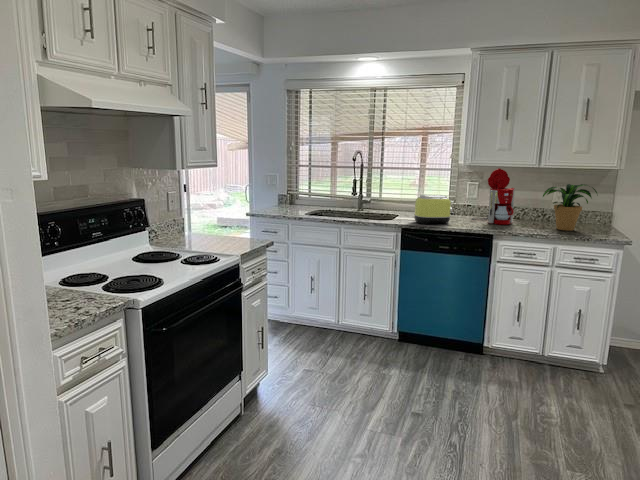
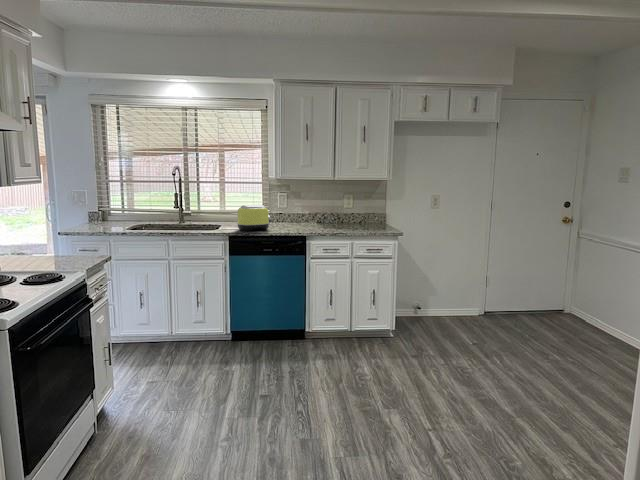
coffee maker: present [472,168,515,225] -> none [285,181,318,228]
potted plant: present [543,184,597,231] -> none [339,192,376,229]

